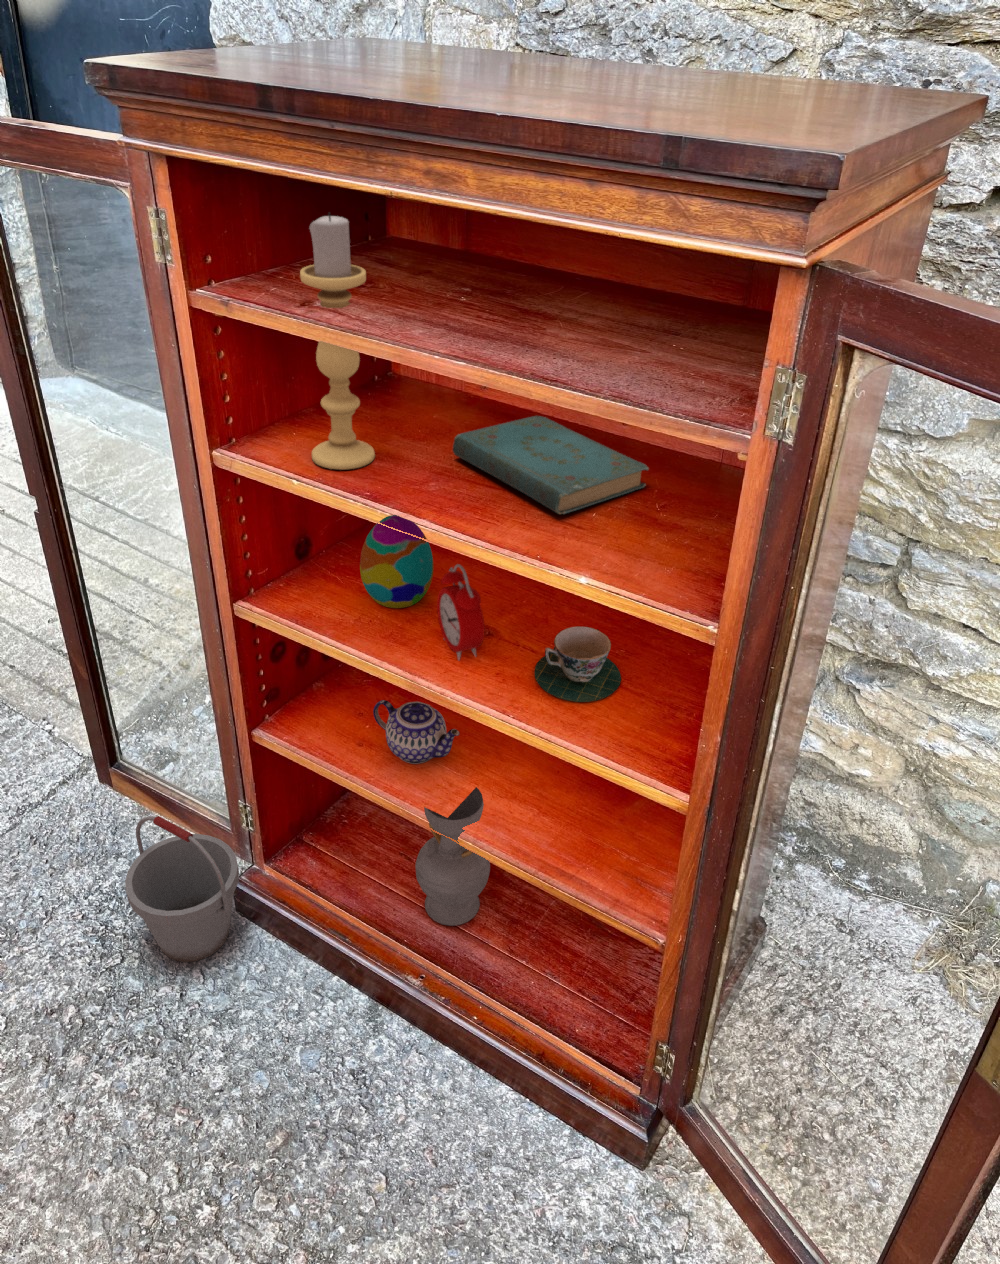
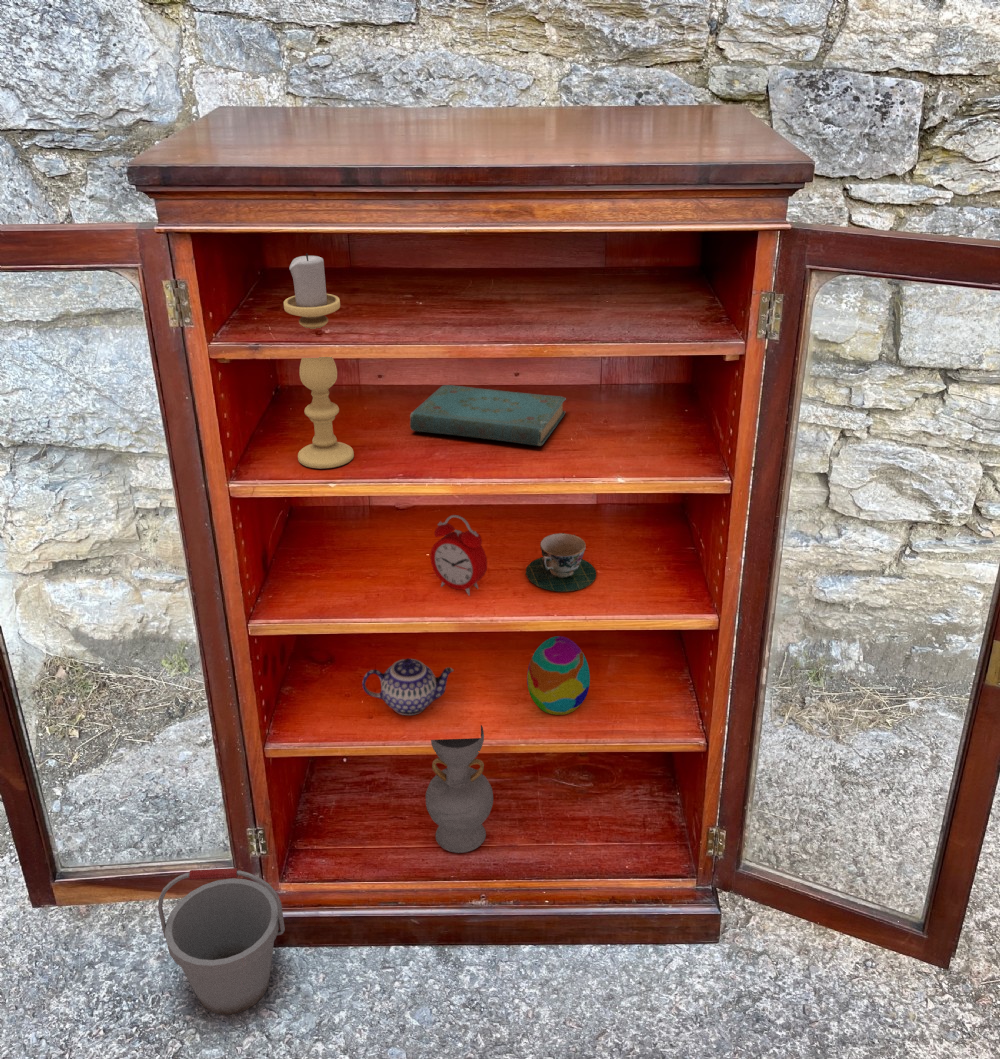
decorative egg: present [360,515,434,608] -> present [527,636,590,715]

